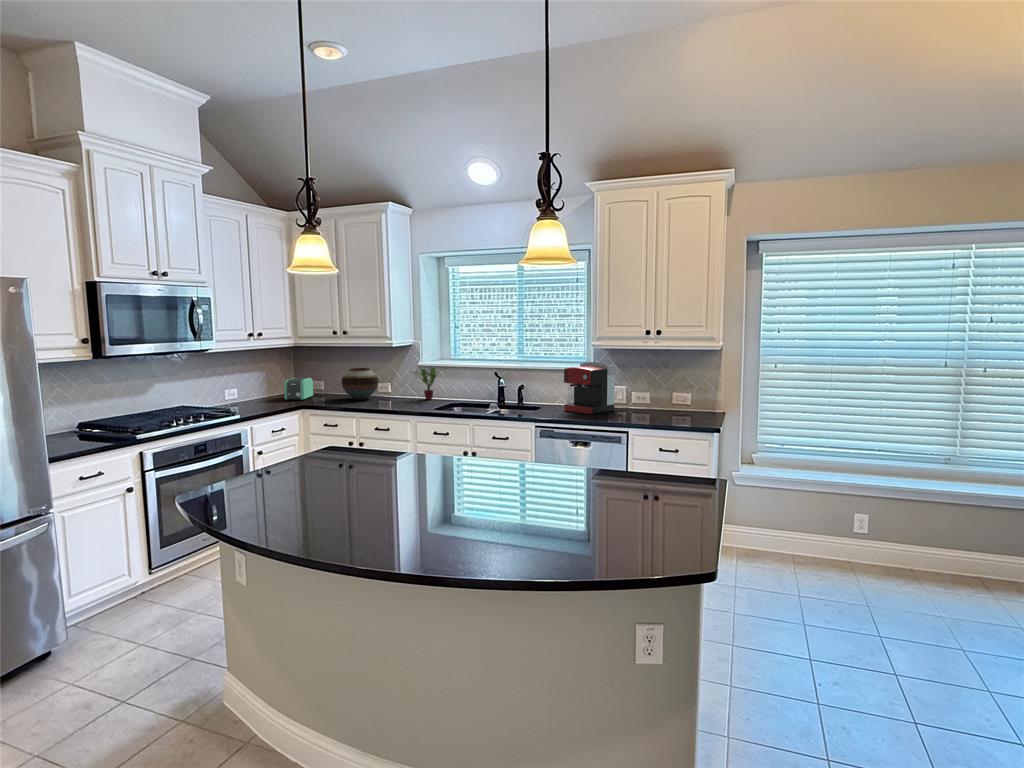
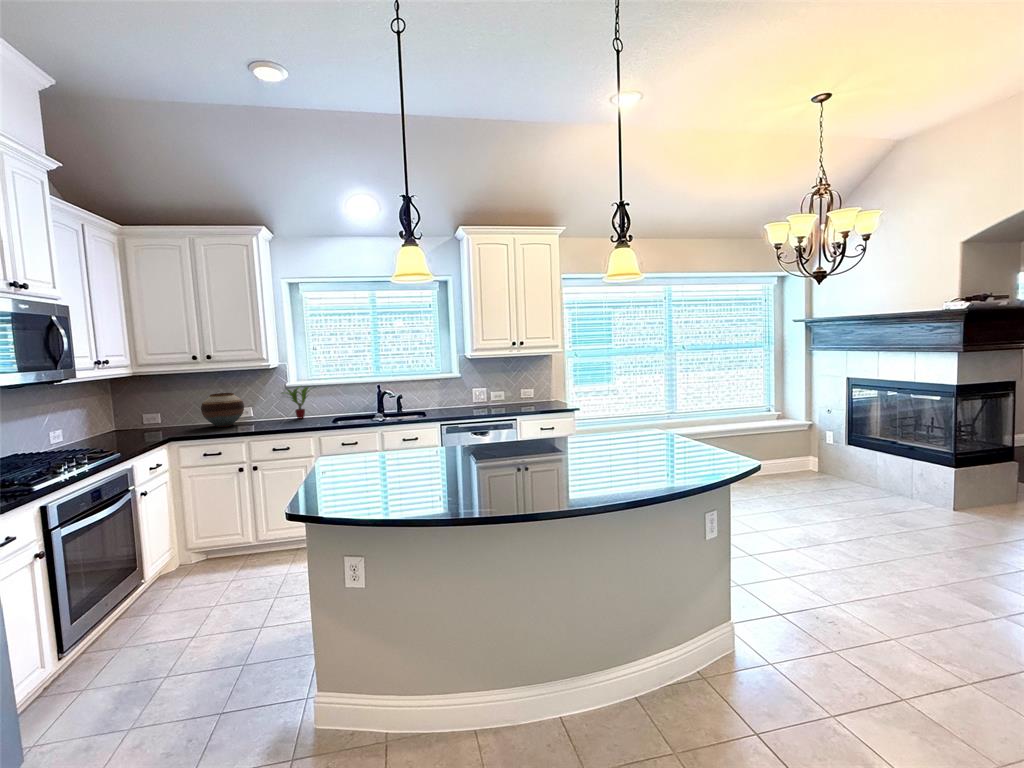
coffee maker: present [564,362,615,414] -> none [444,370,483,412]
toaster: present [284,378,313,400] -> none [129,409,157,436]

